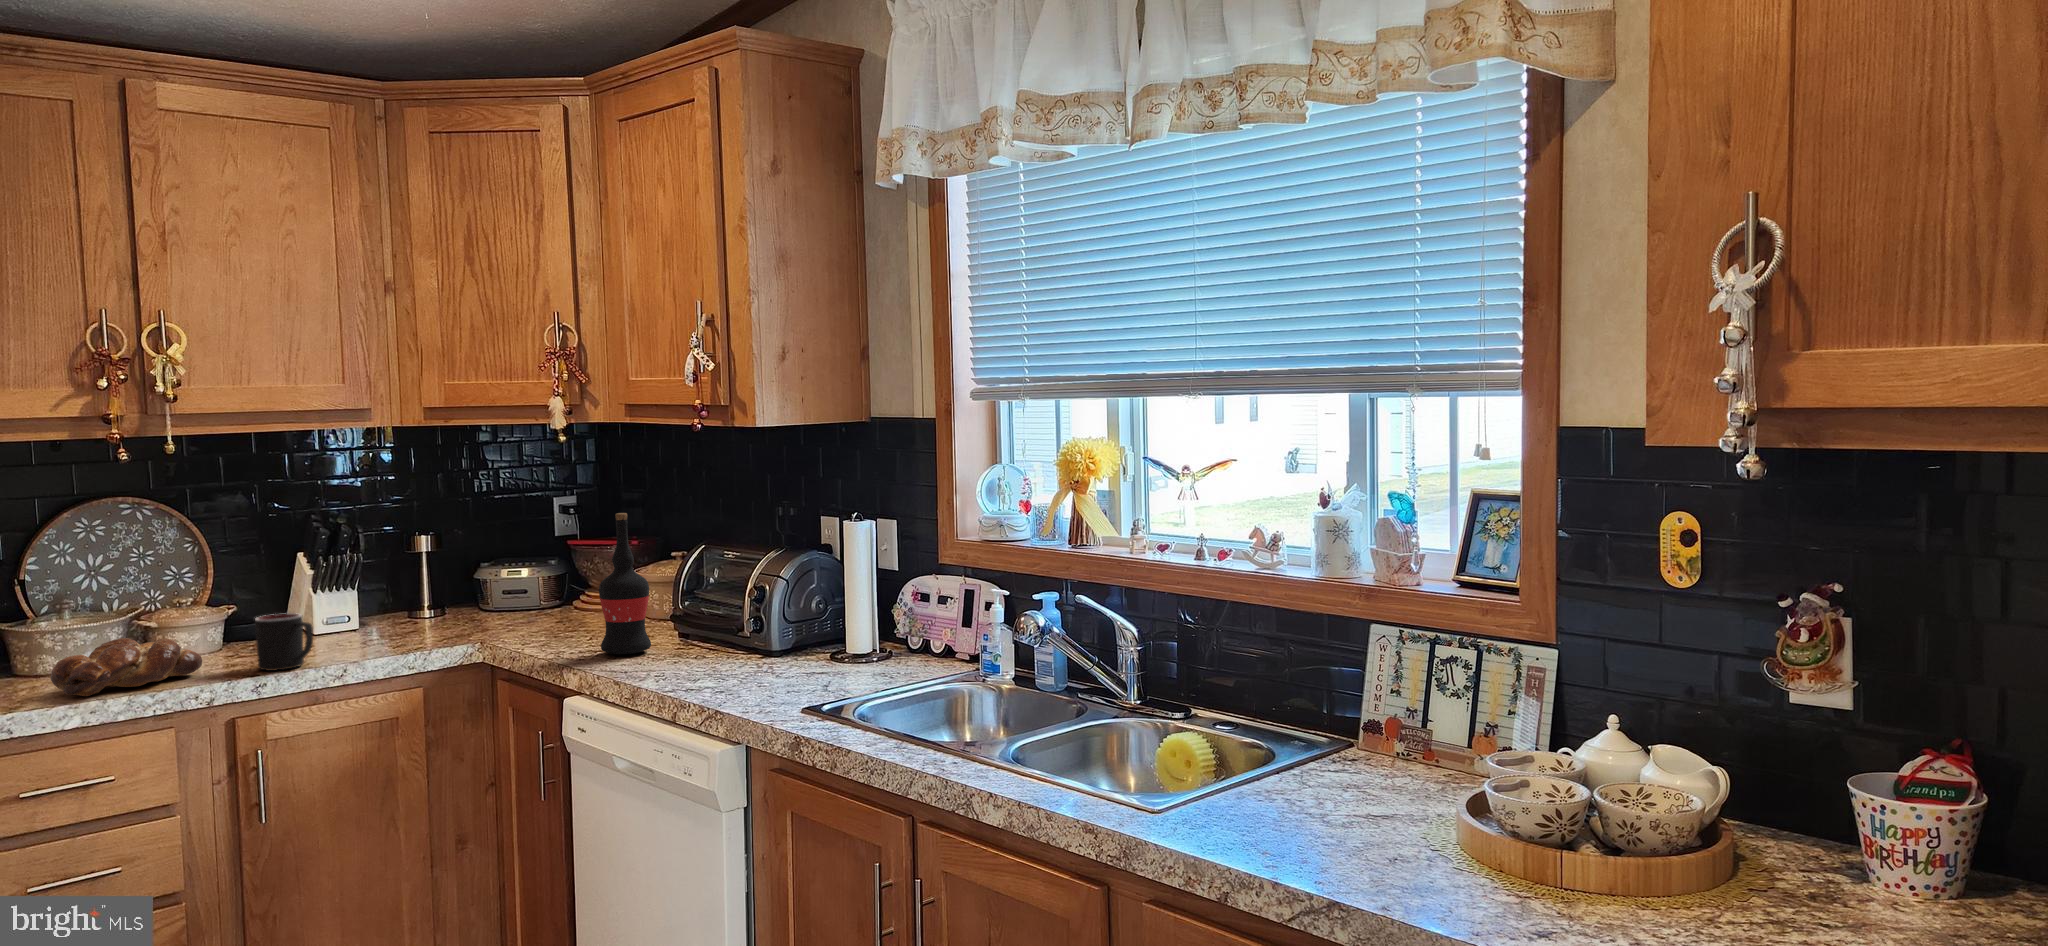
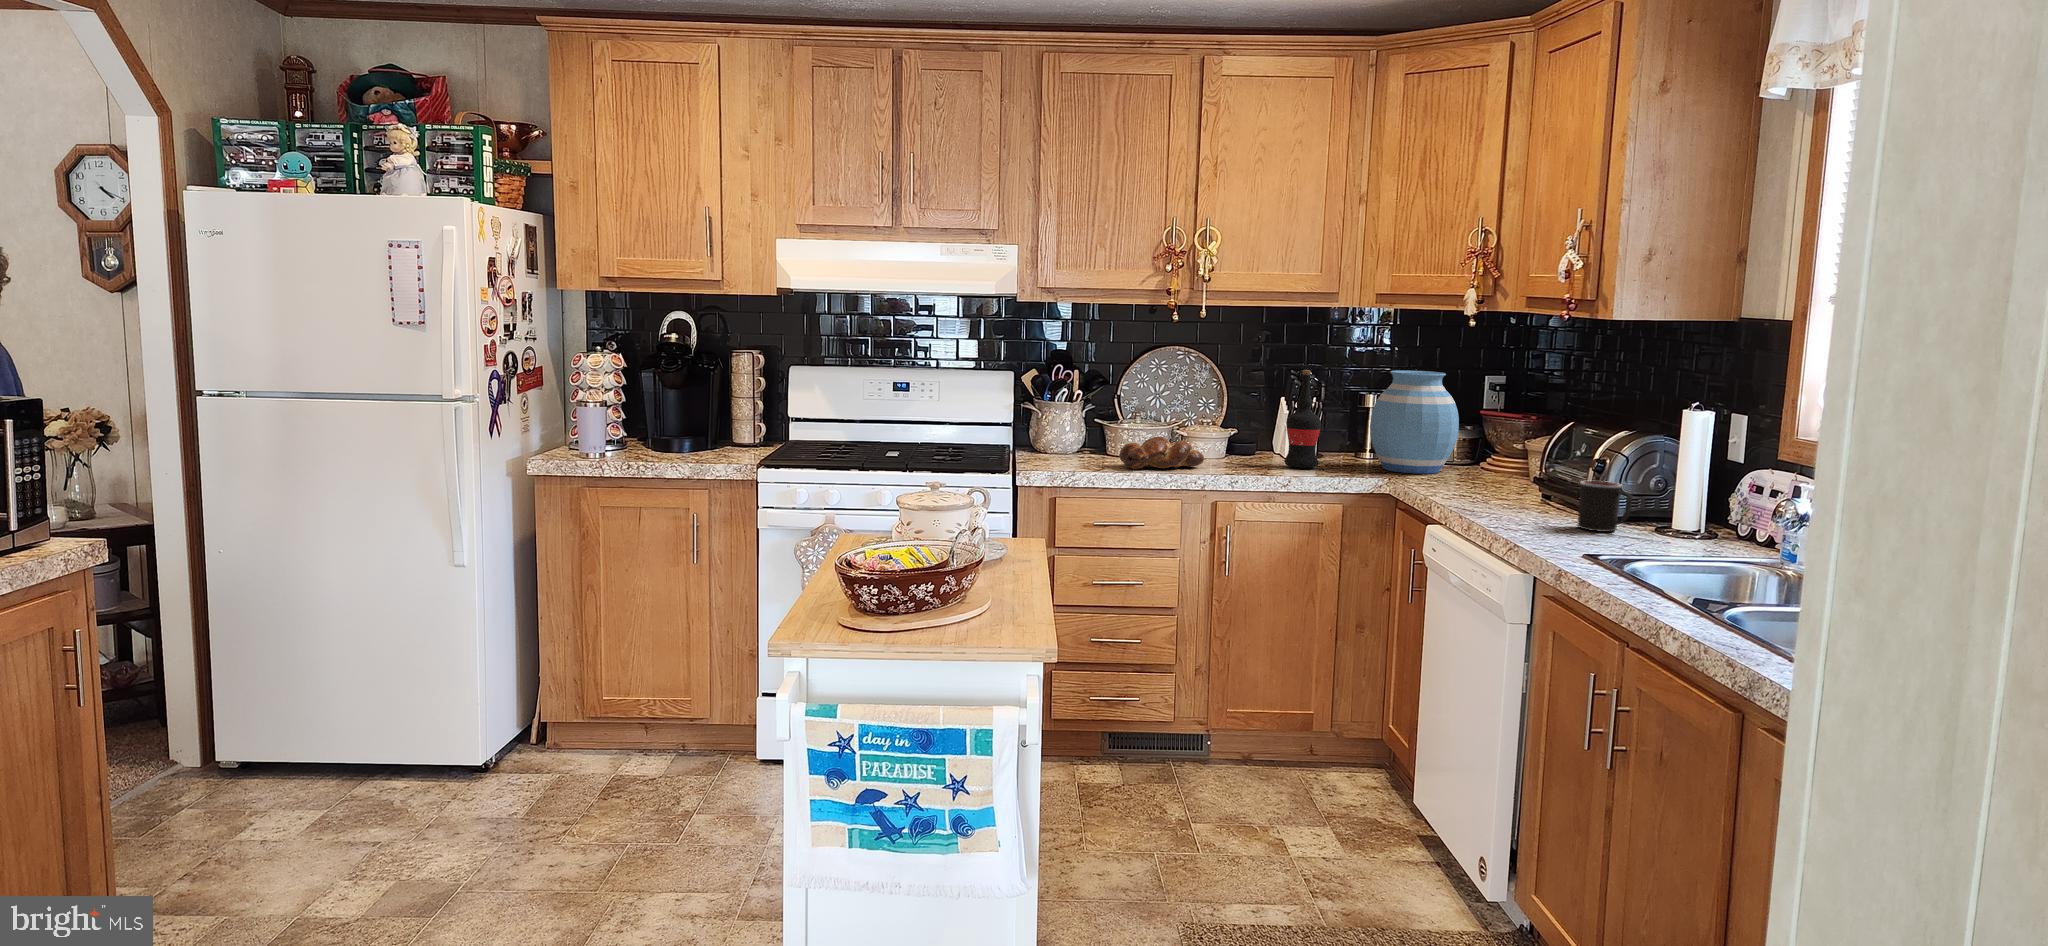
vase: none [439,499,555,633] -> present [1370,371,1459,474]
wine bottle: present [599,513,651,654] -> present [1284,370,1321,468]
mug: present [255,613,313,671] -> present [1578,481,1633,532]

